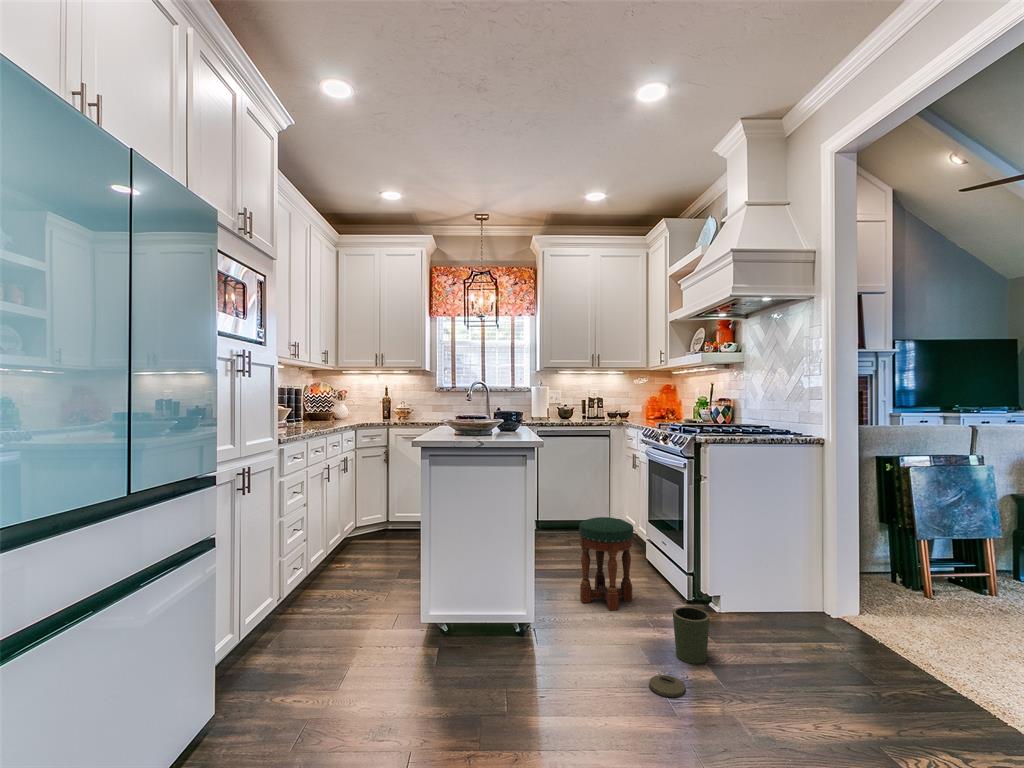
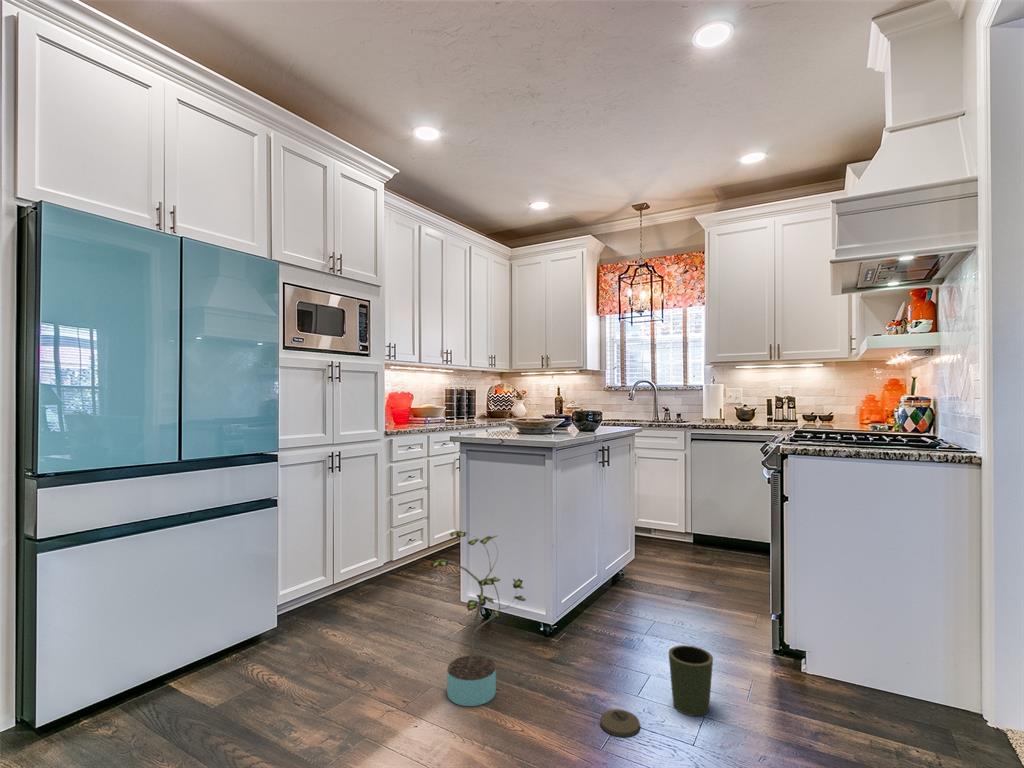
stool: present [579,517,634,611] -> none [641,533,704,640]
potted plant: none [491,539,579,720] -> present [430,531,526,706]

